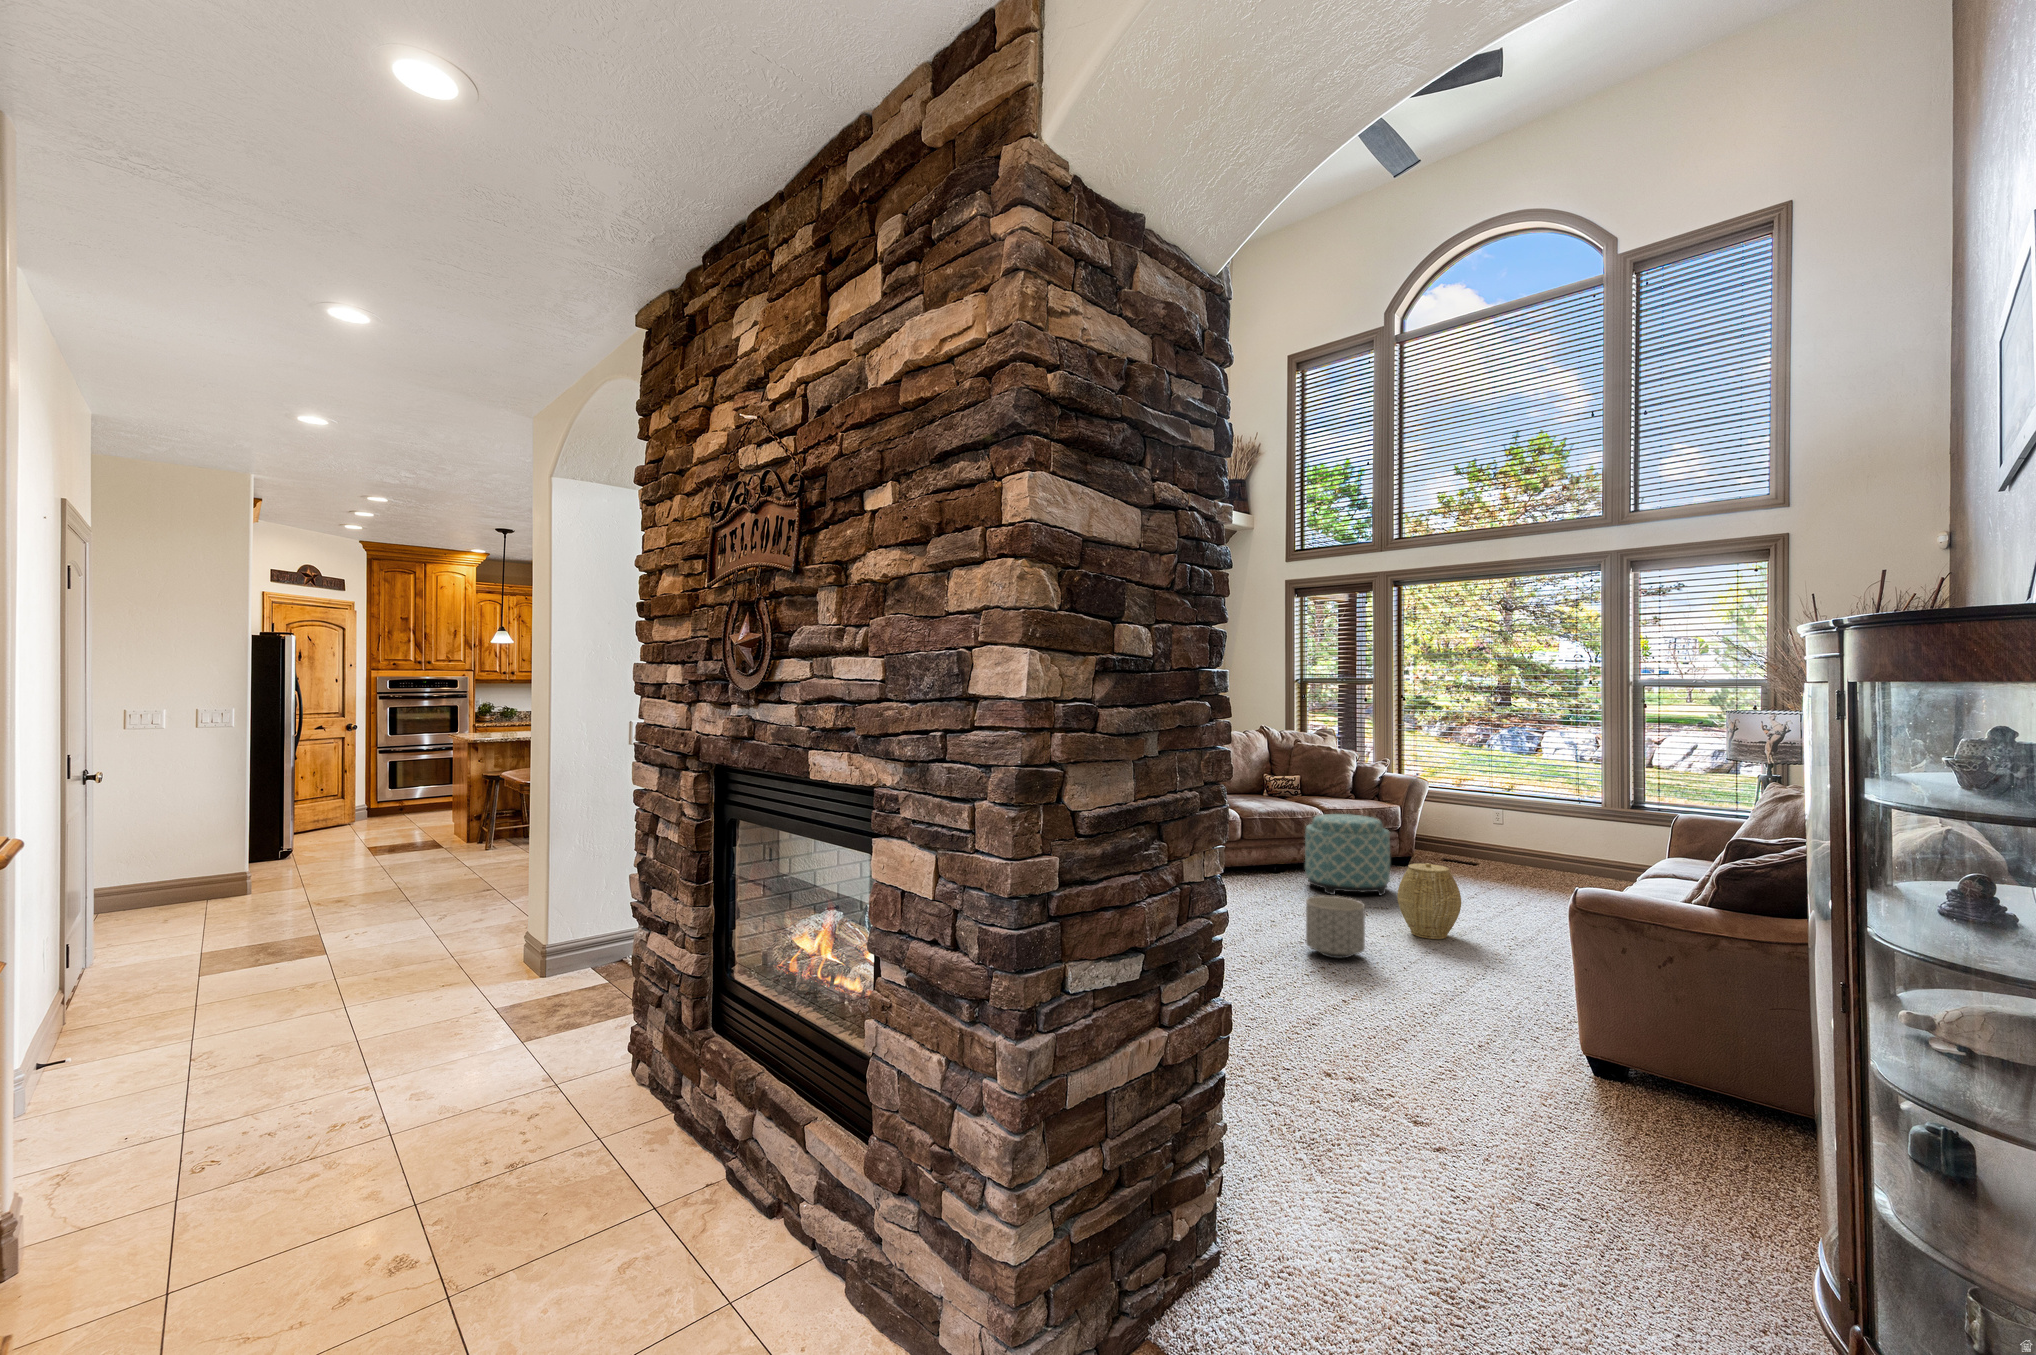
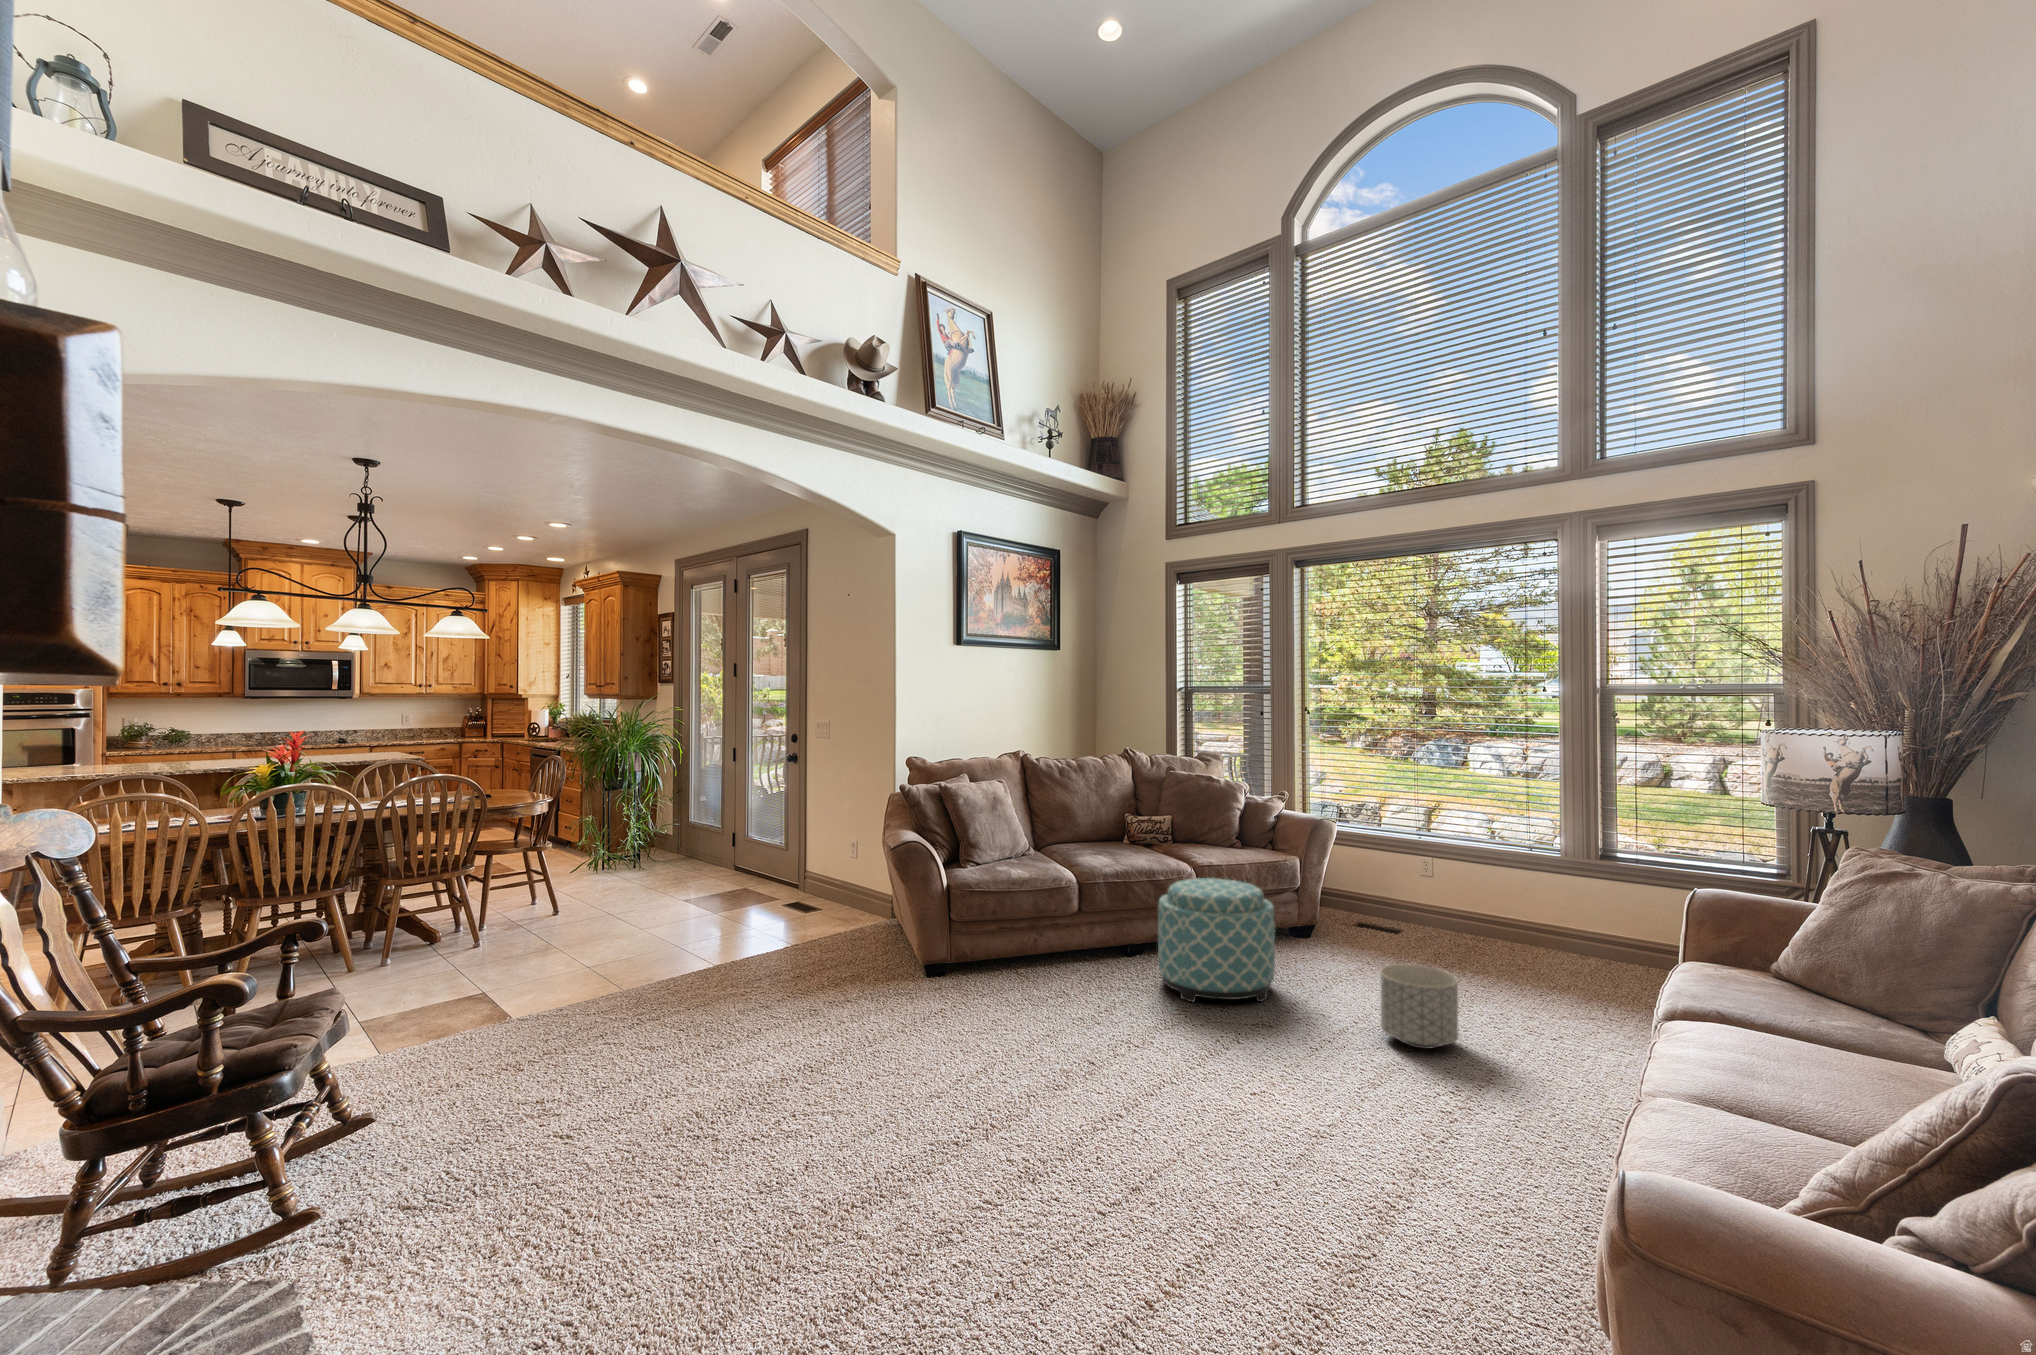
woven basket: present [1398,863,1461,939] -> none [1268,977,1364,1105]
planter: present [1306,896,1365,959] -> present [1380,964,1459,1049]

